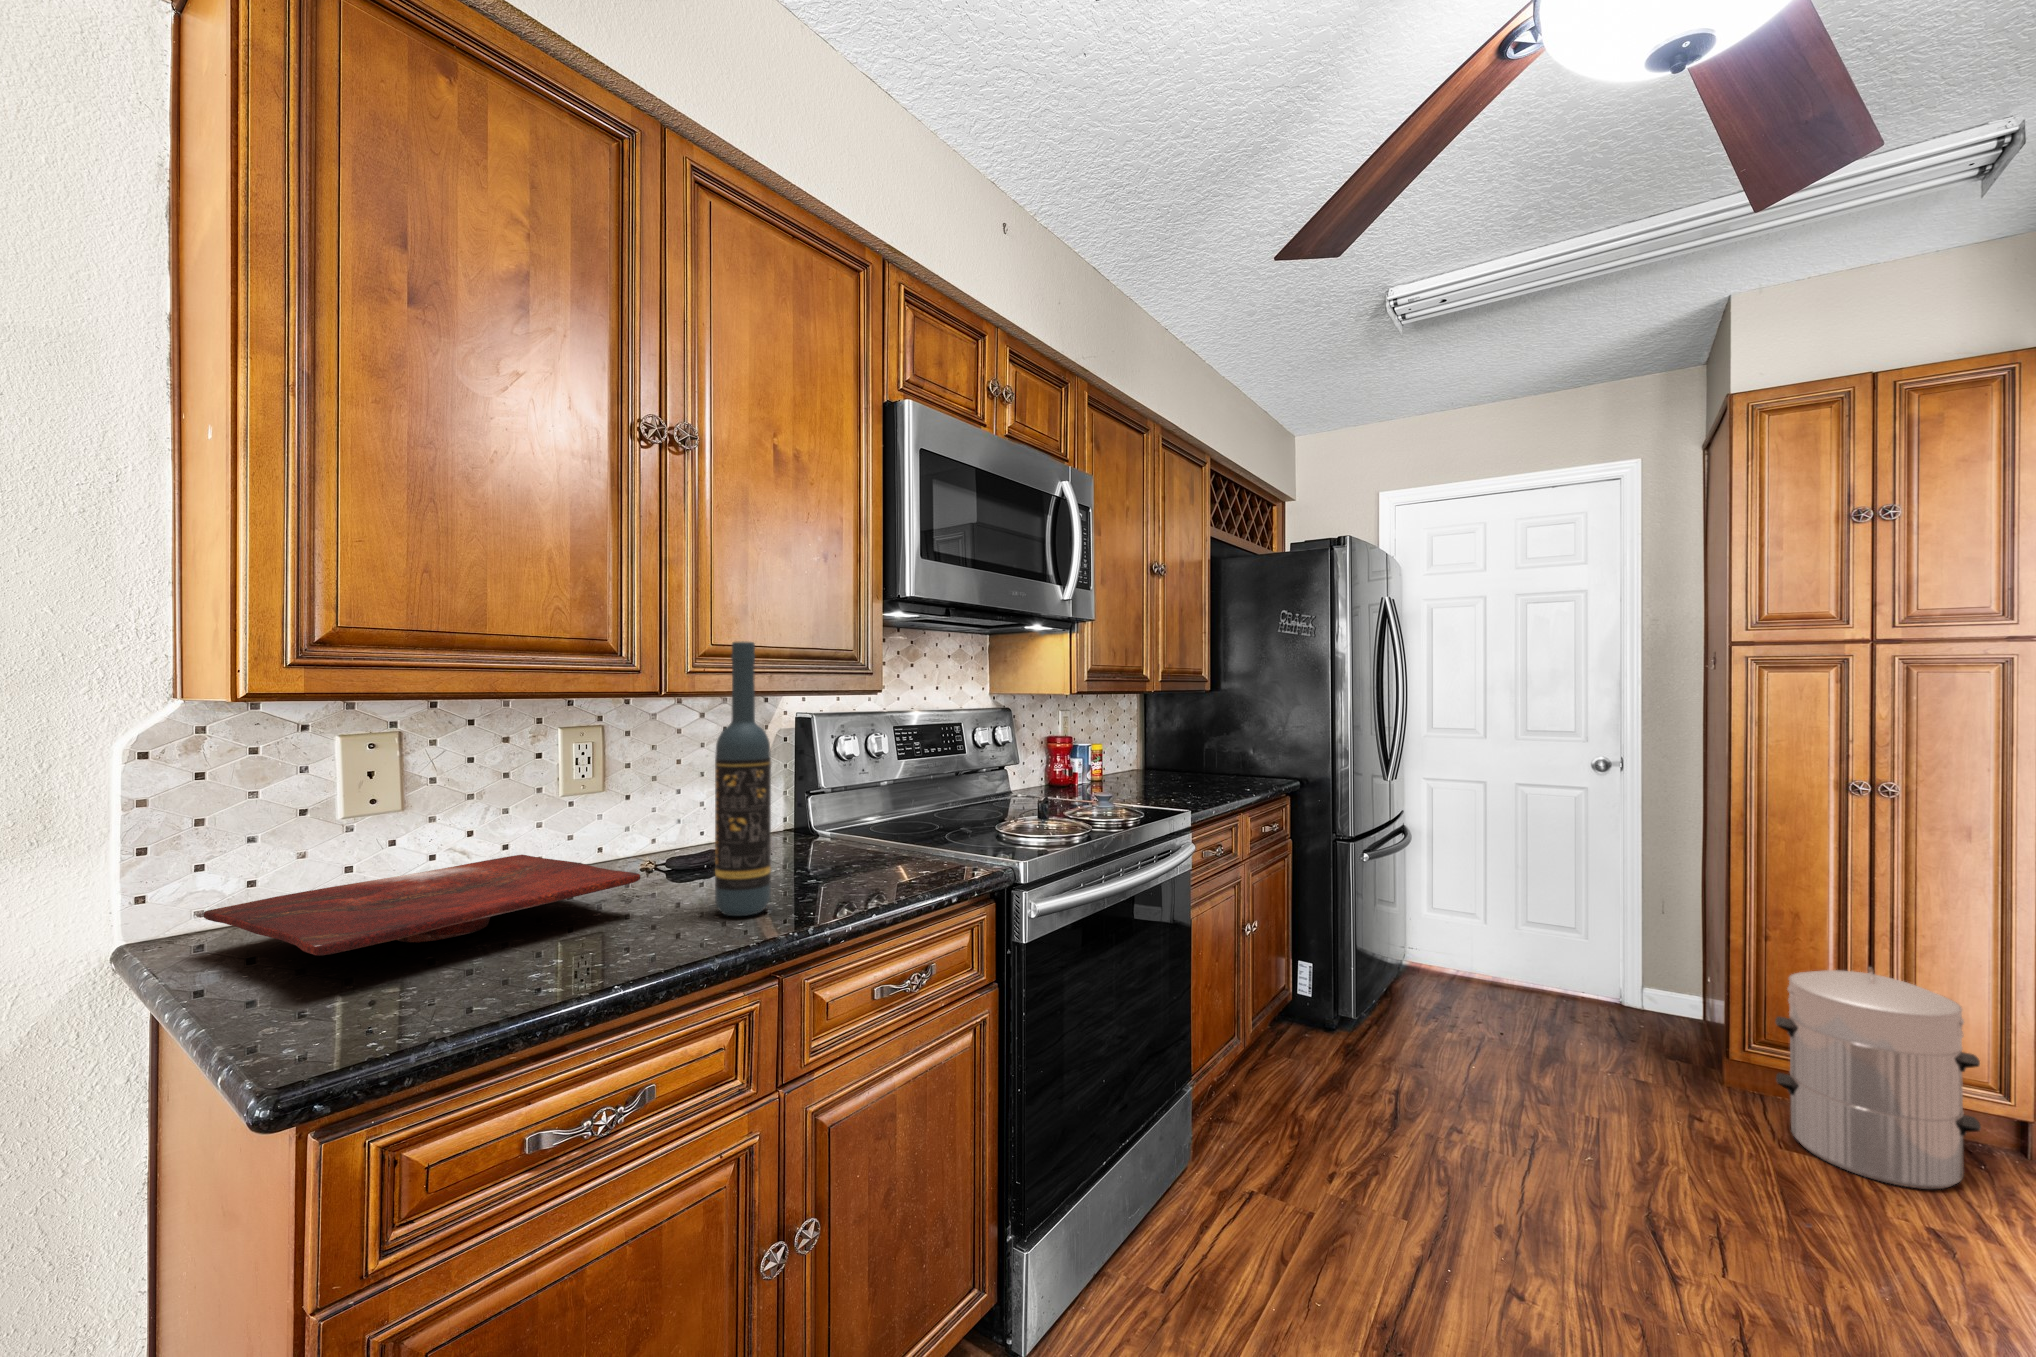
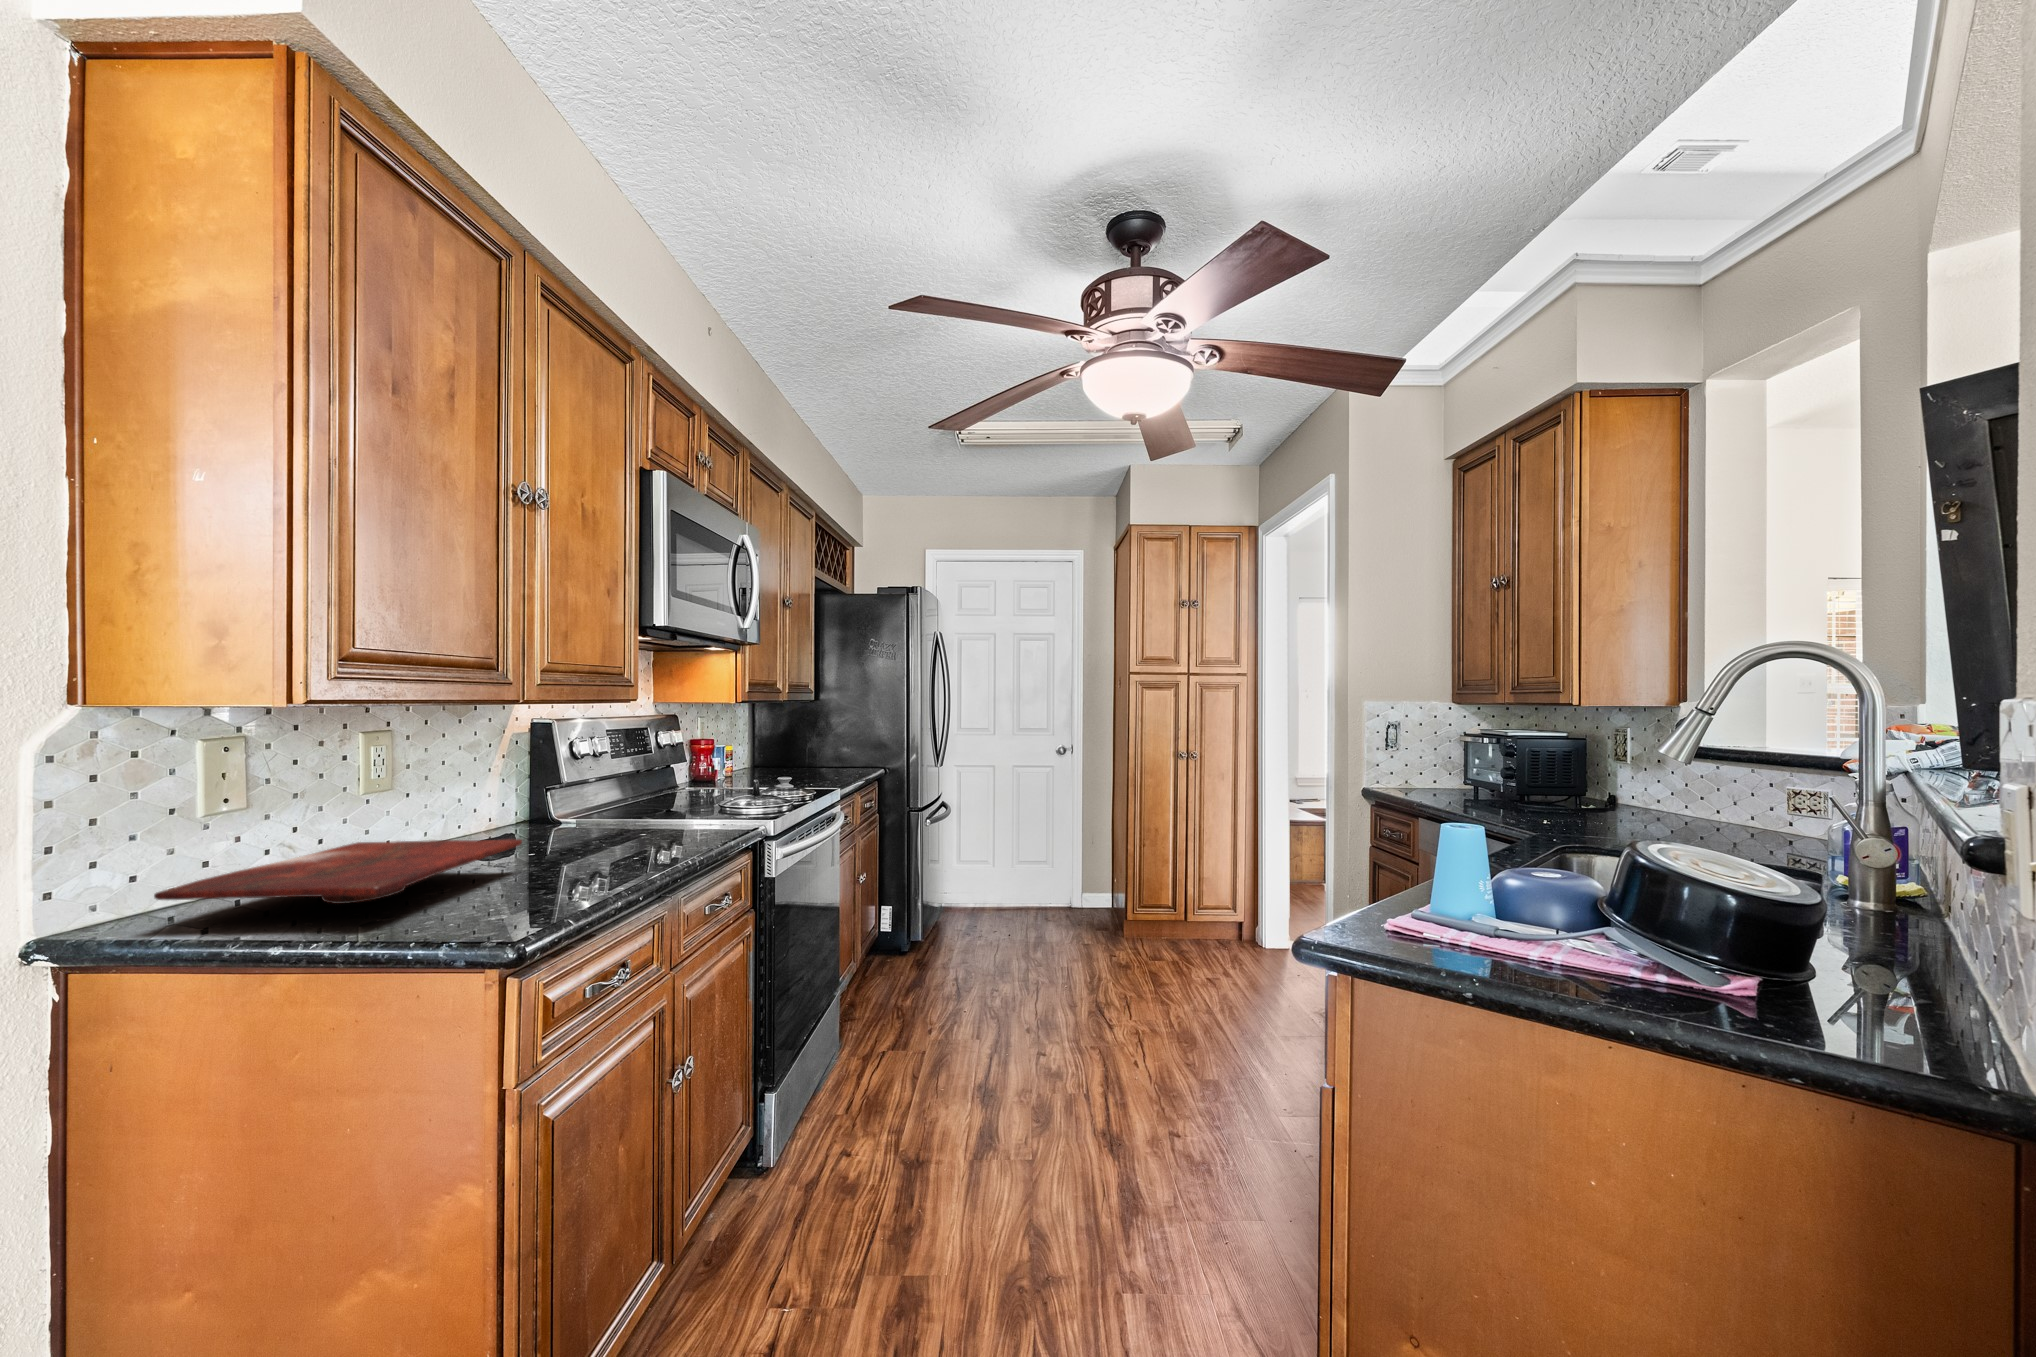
wine bottle: present [715,642,771,916] -> none [581,662,625,864]
waste bin: present [1775,967,1981,1189] -> none [1149,850,1231,964]

